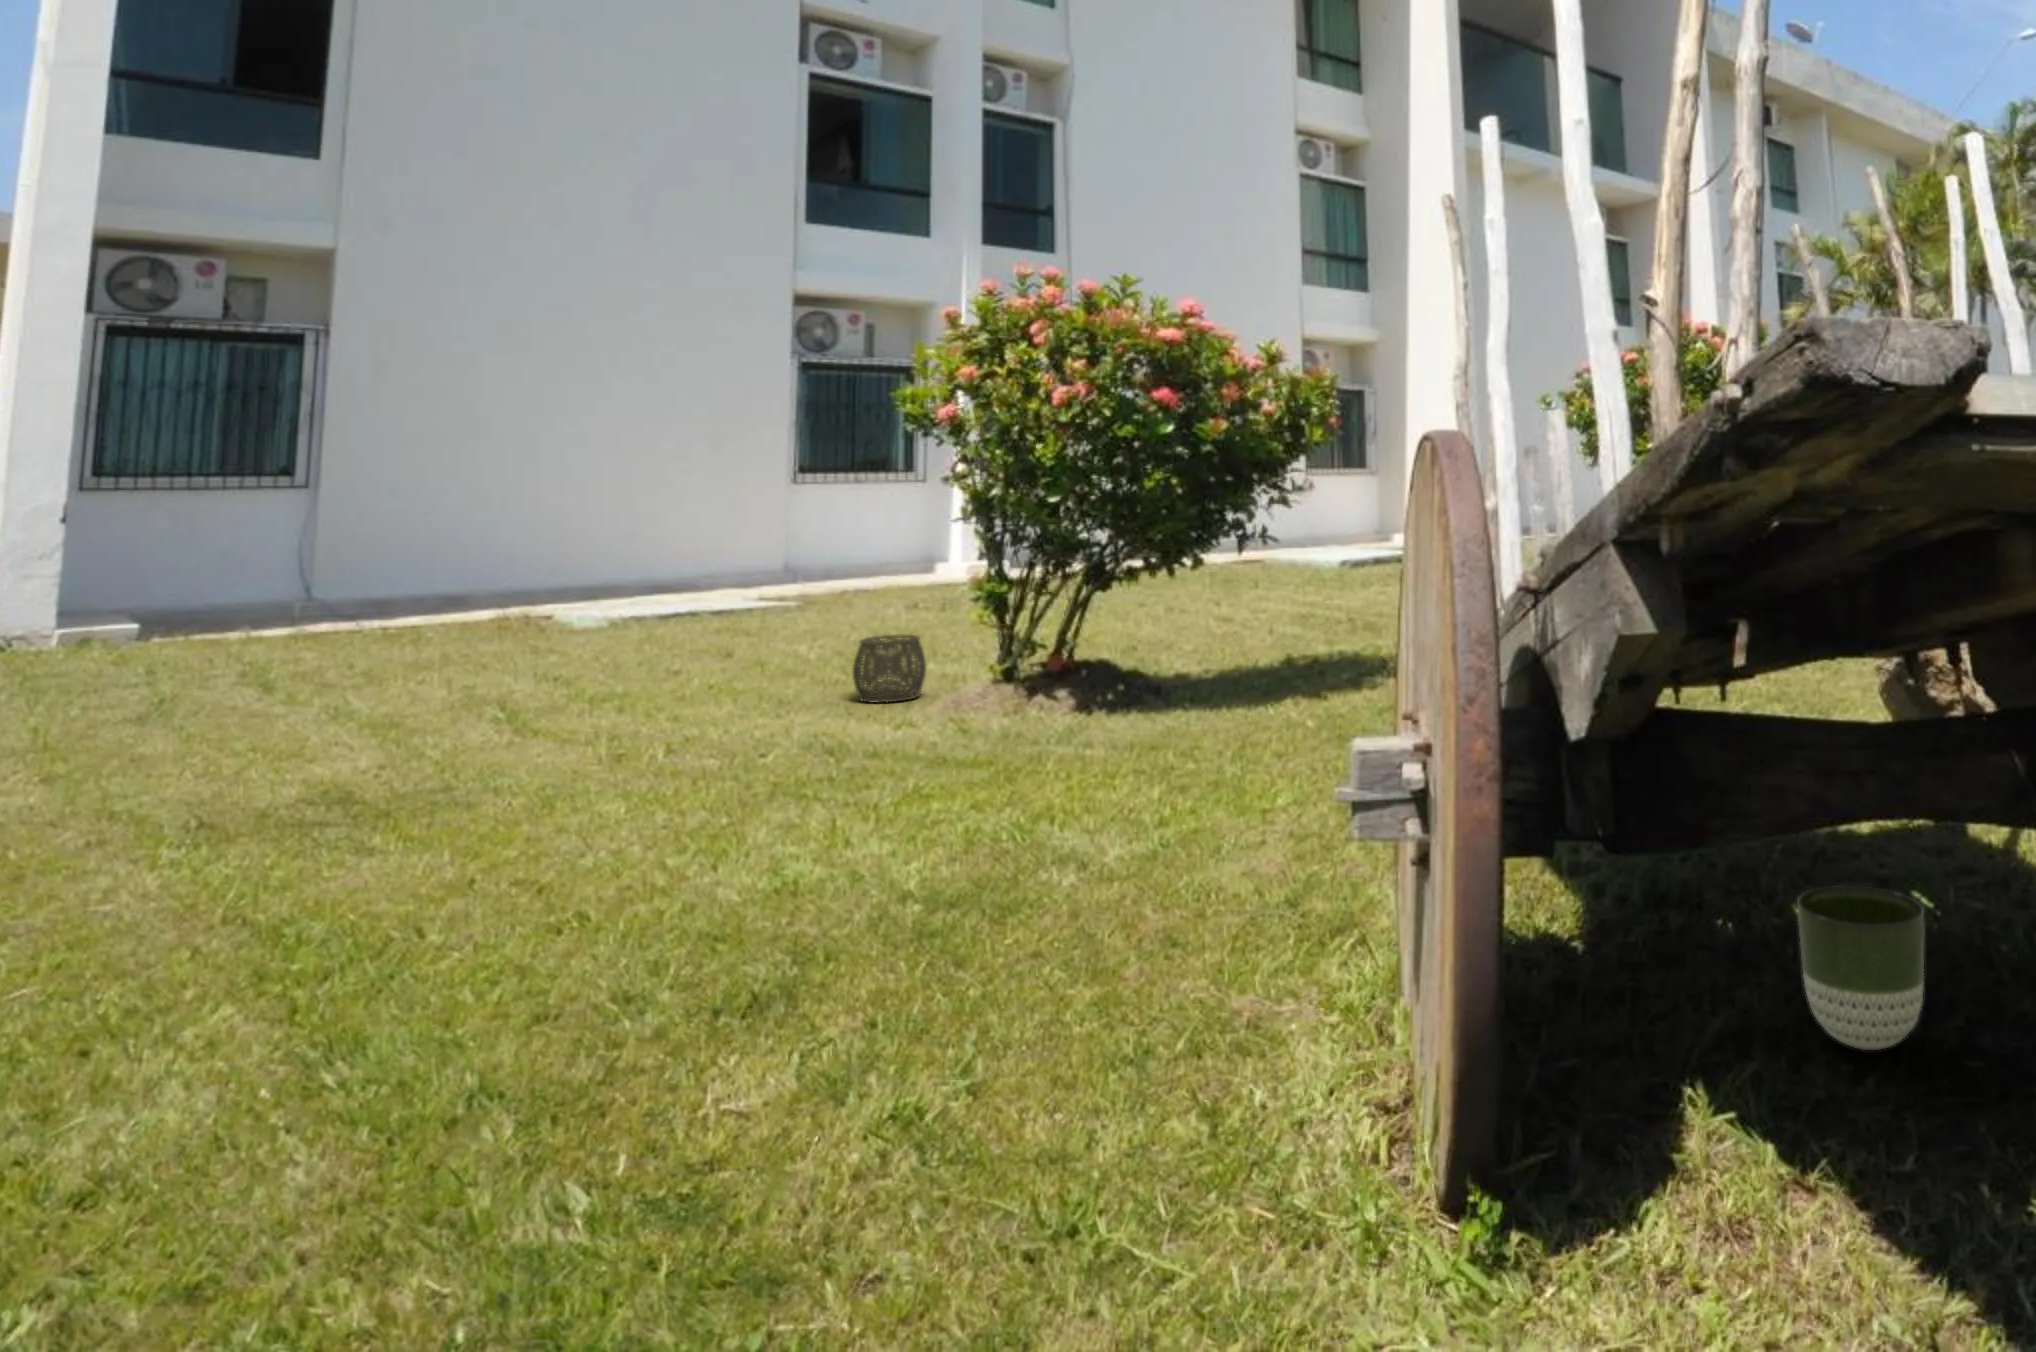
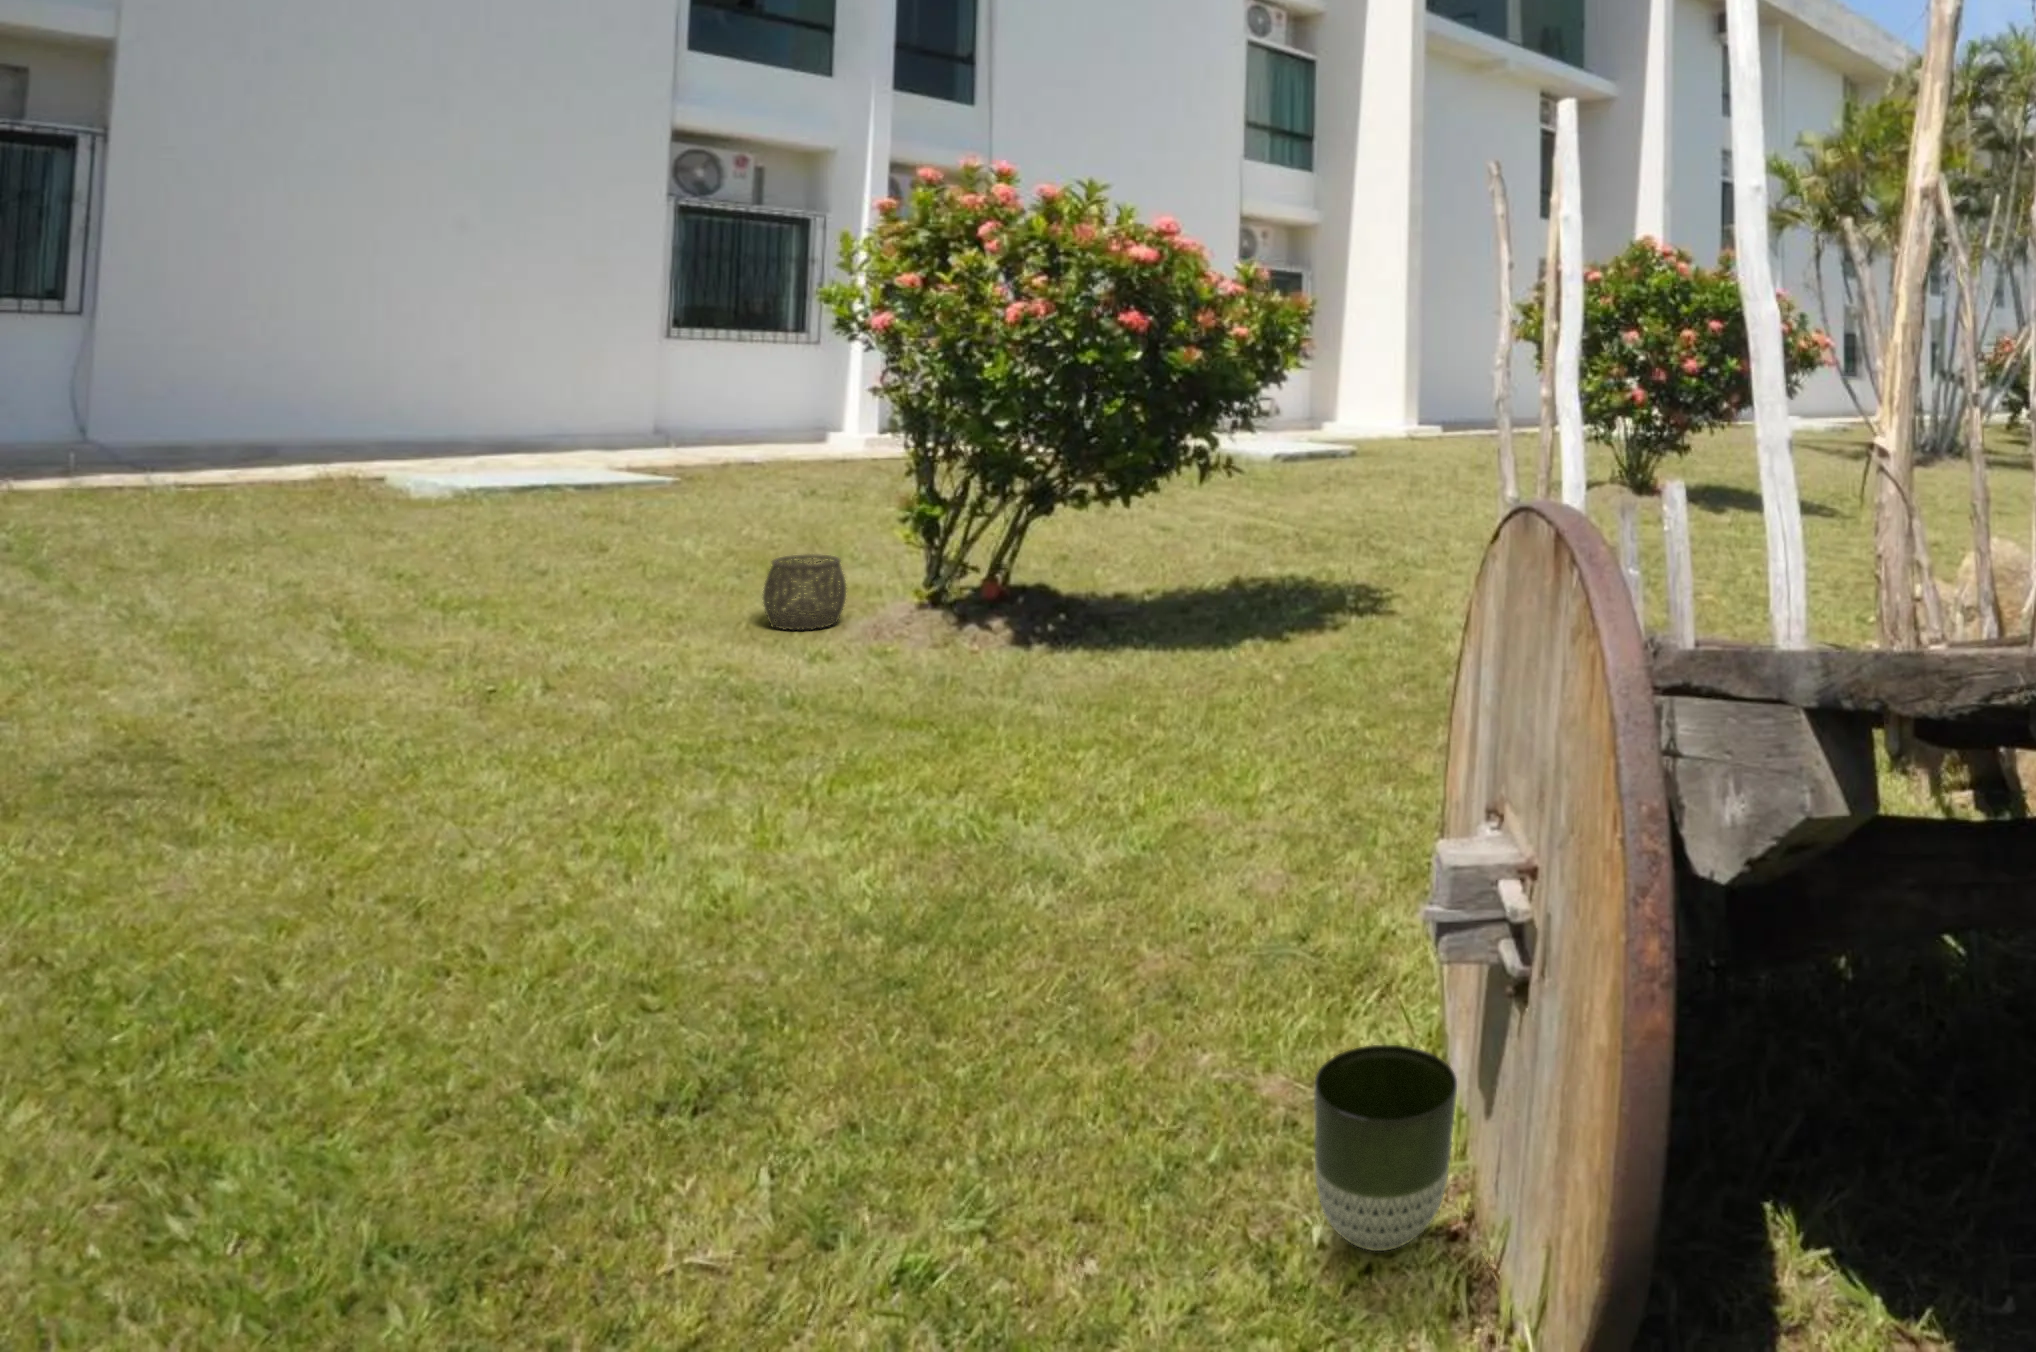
planter: present [1797,886,1925,1050] -> present [1314,1045,1457,1251]

